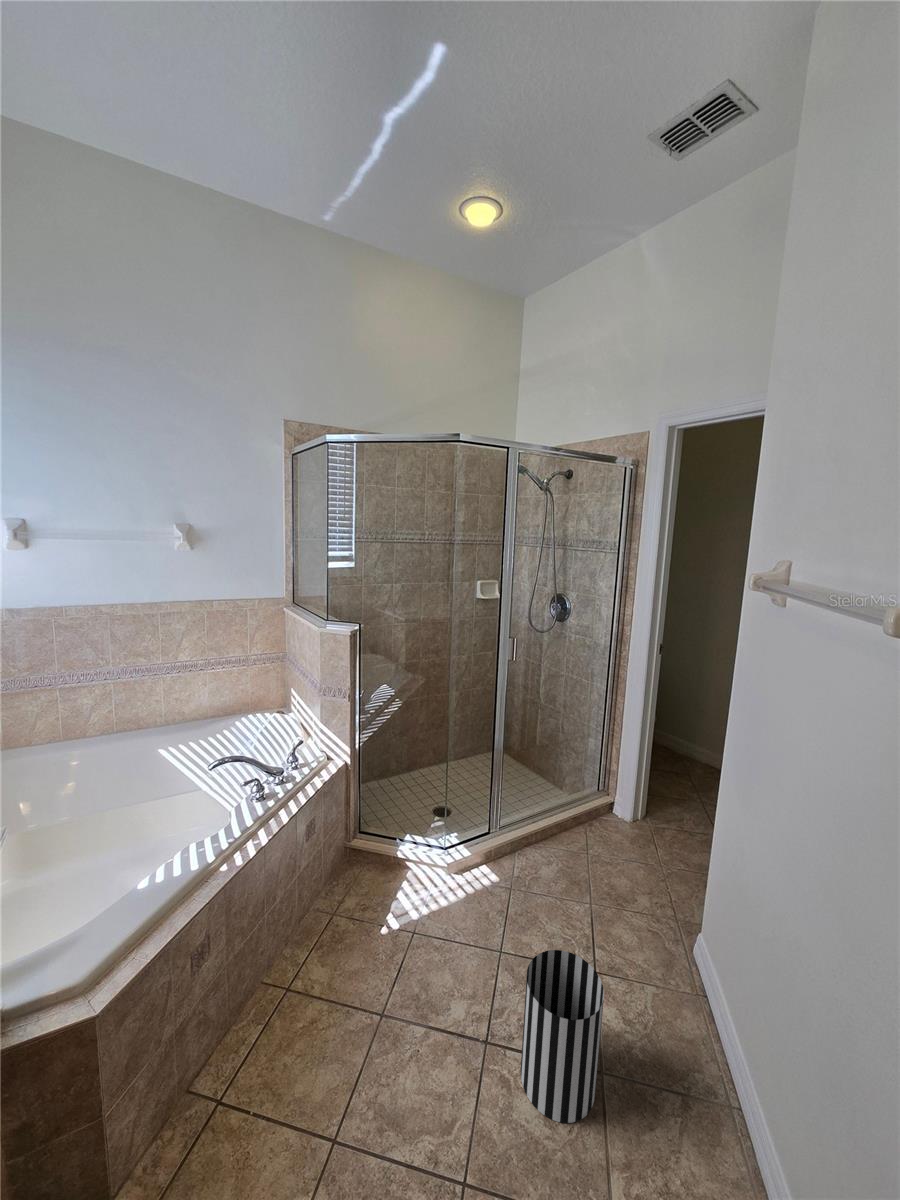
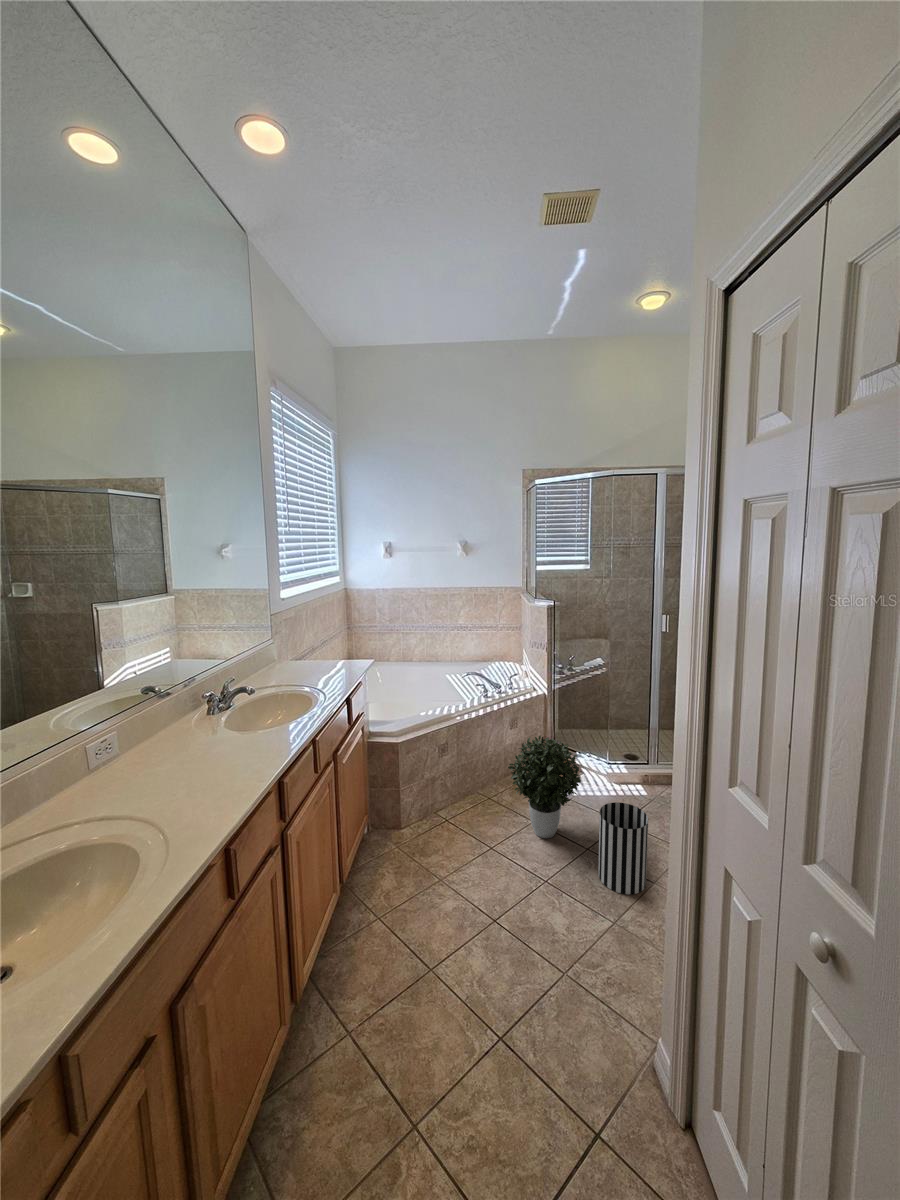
potted plant: none [346,861,473,1051] -> present [508,736,581,838]

